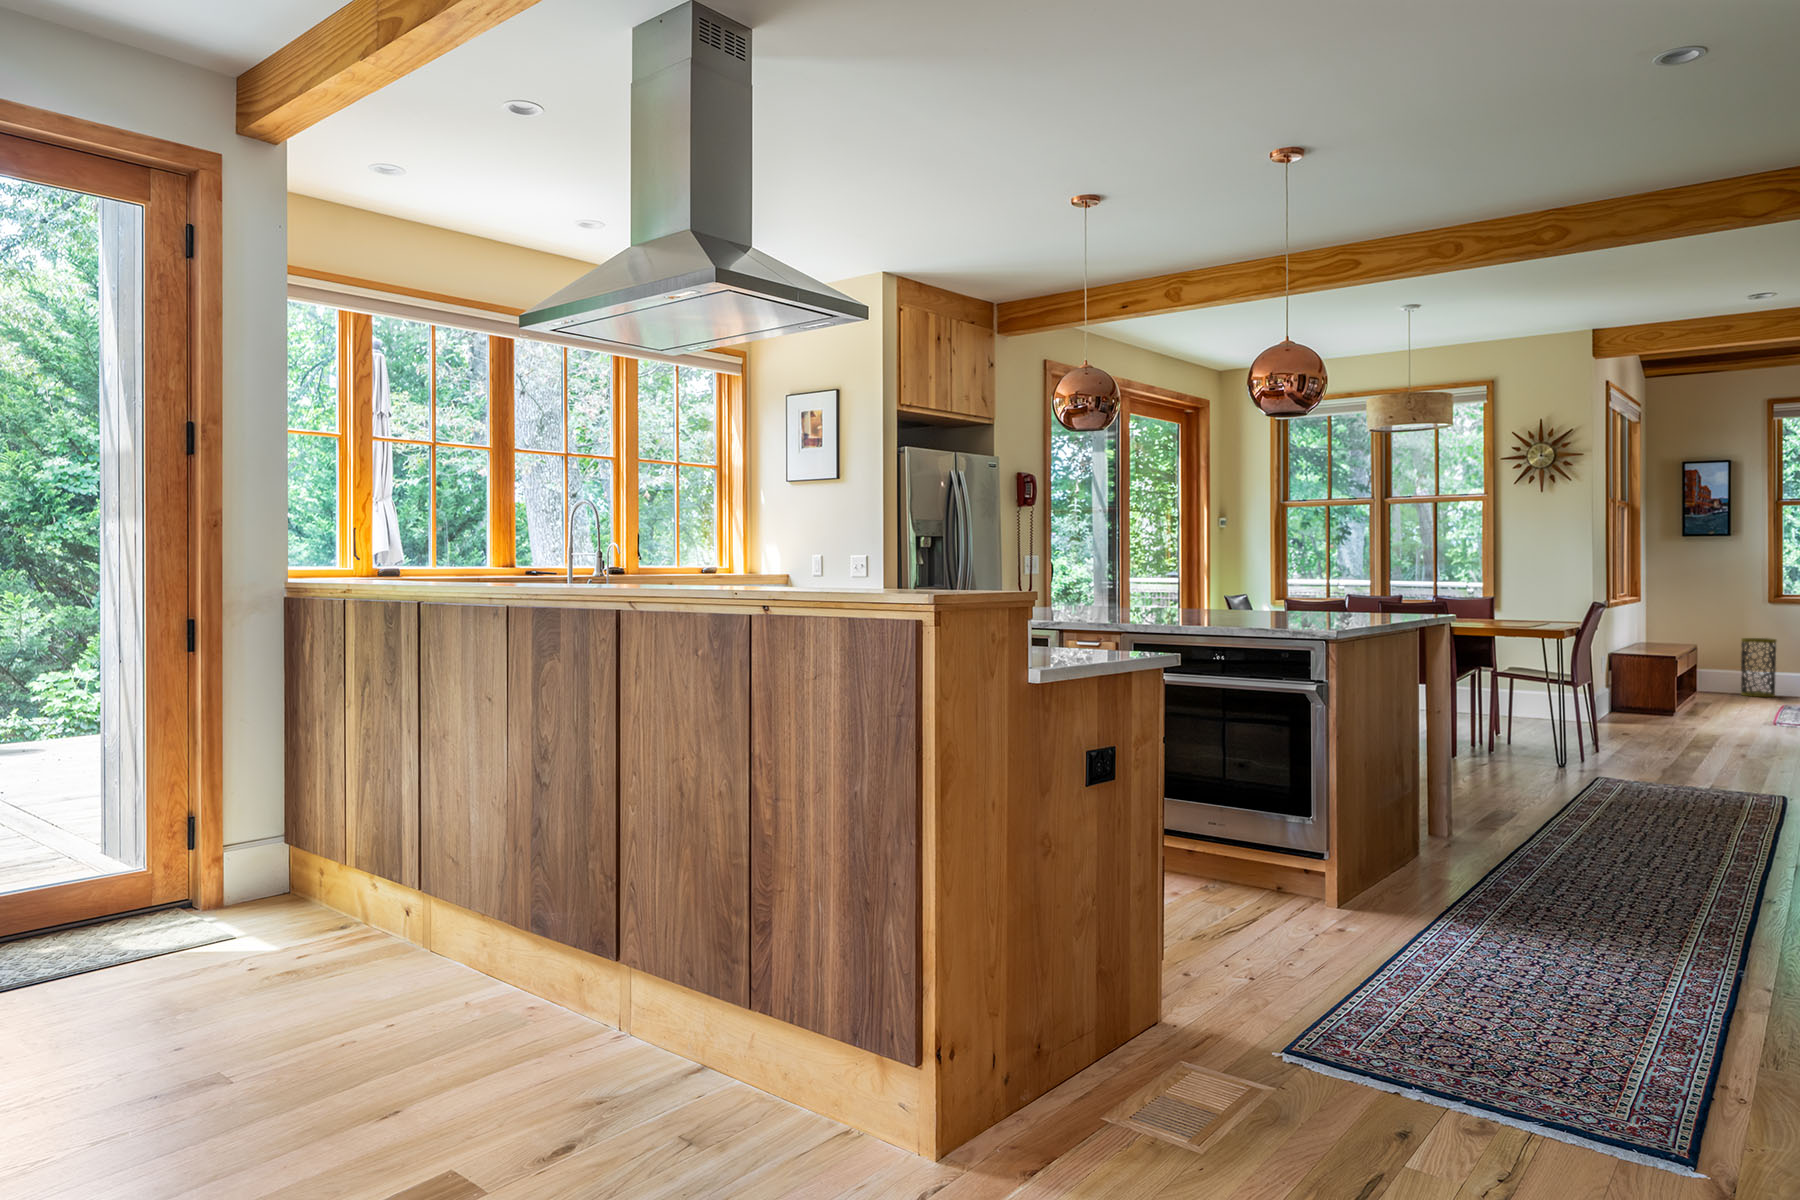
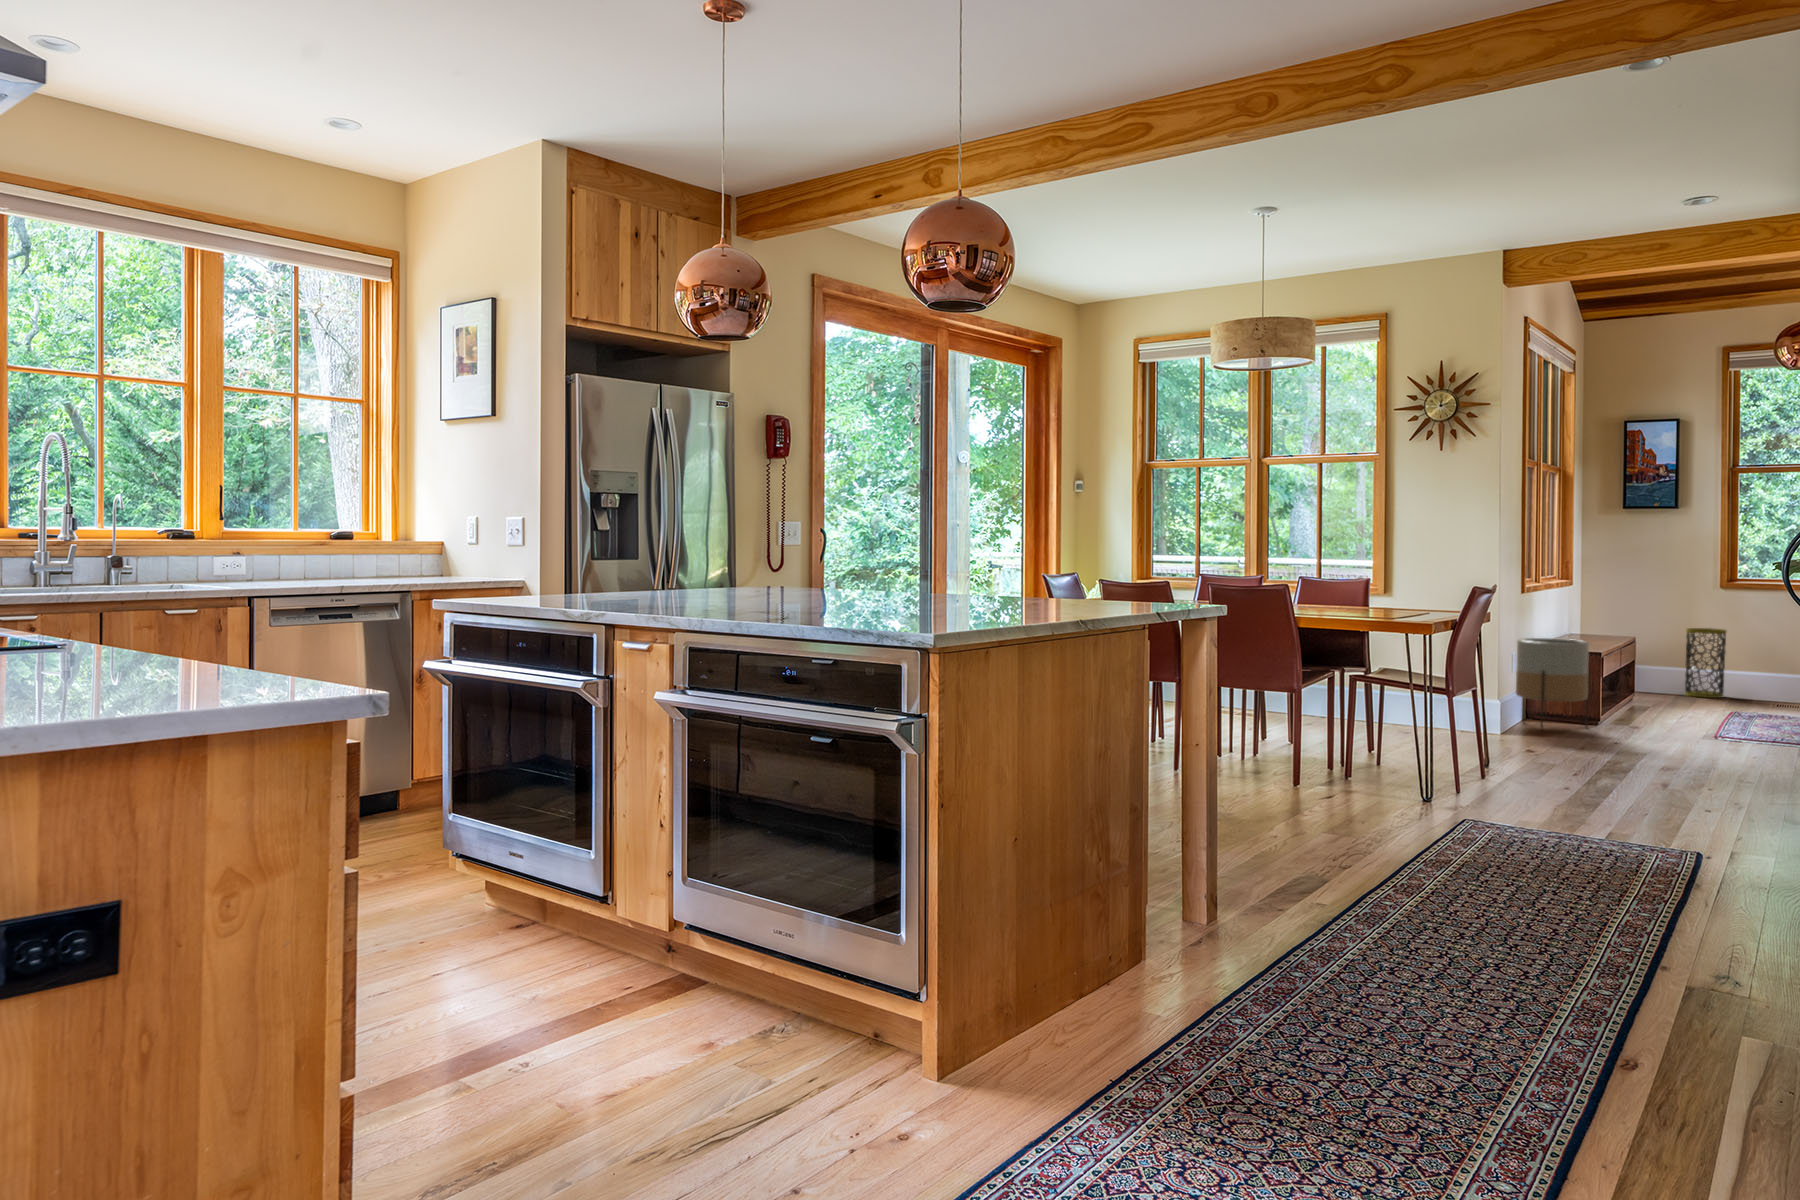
planter: none [1606,646,1668,722] -> present [1516,638,1589,730]

